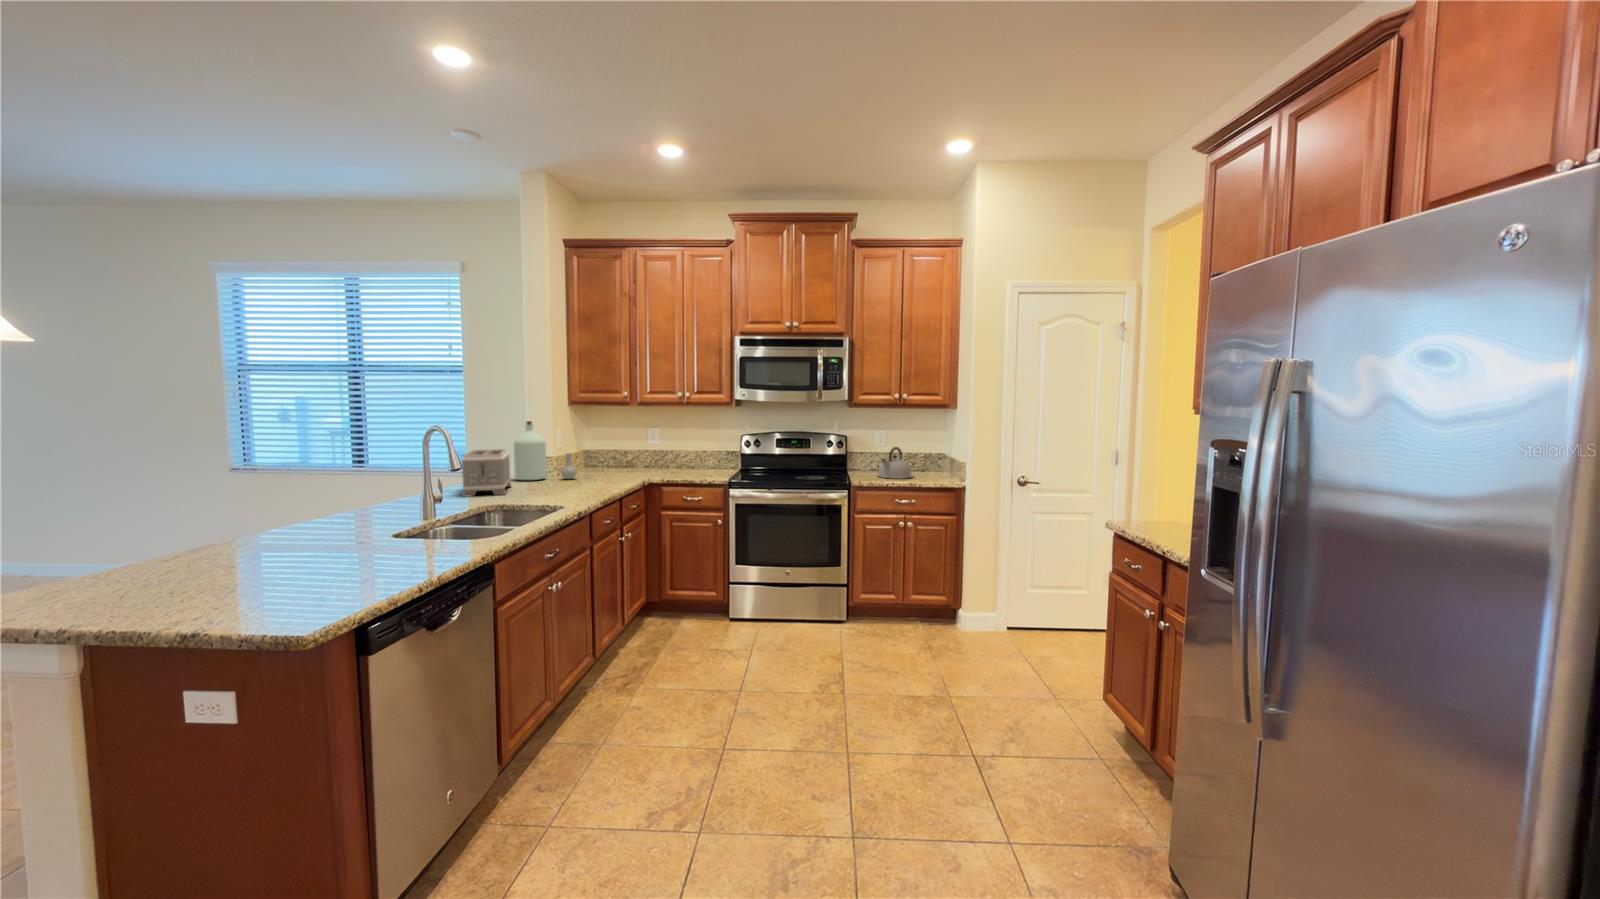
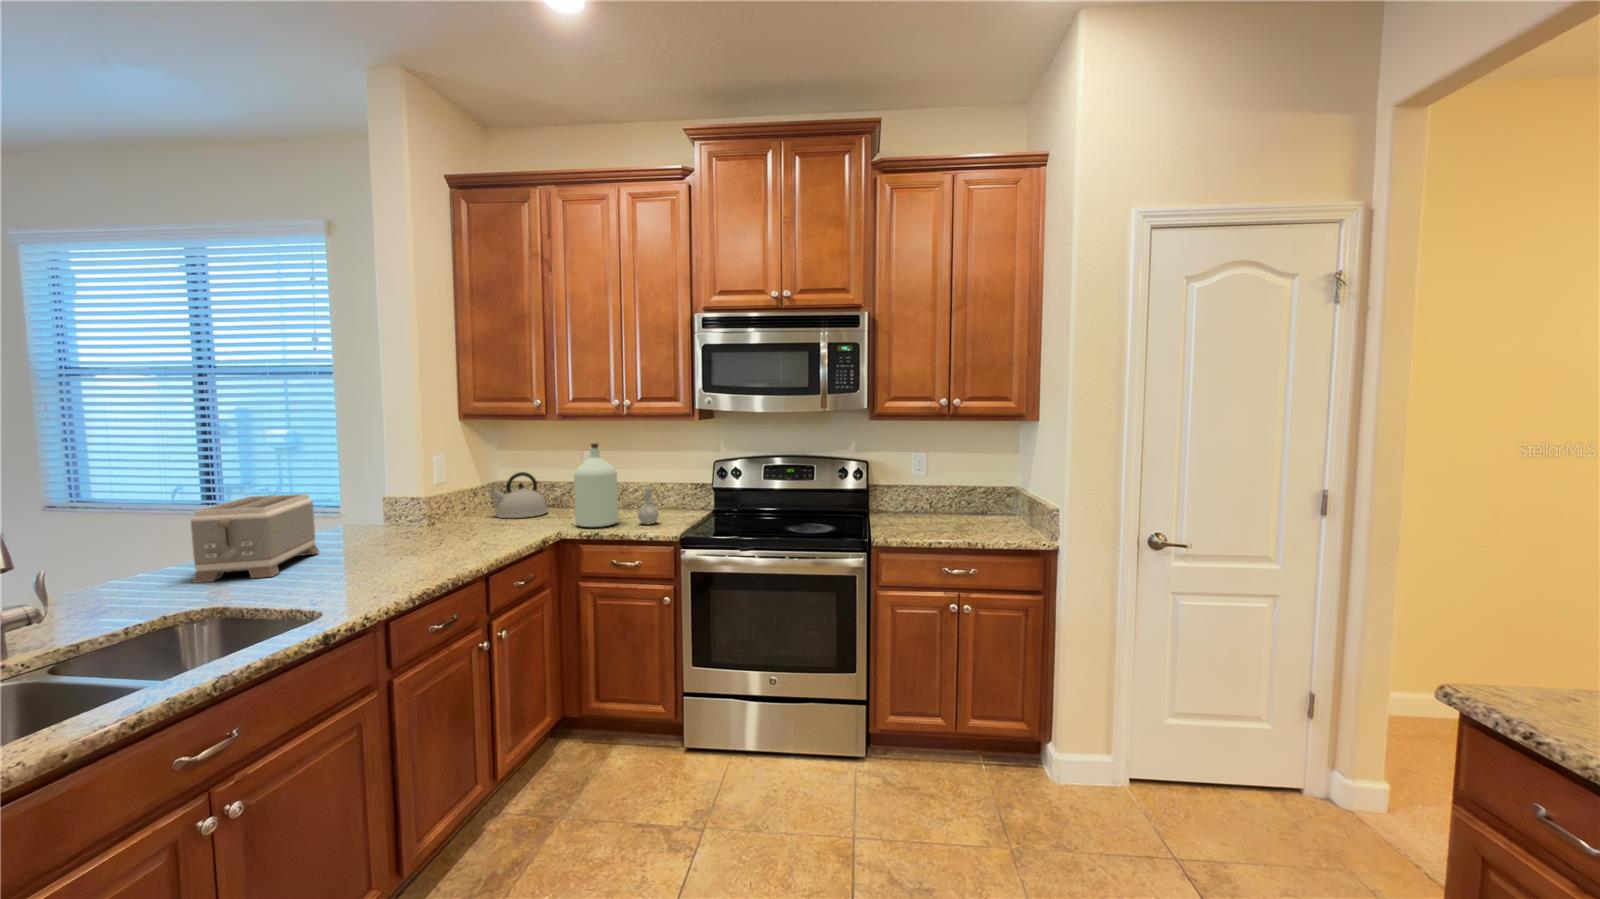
bottle: present [514,421,577,480] -> present [574,443,659,527]
kettle: present [878,447,912,479] -> present [490,472,548,518]

